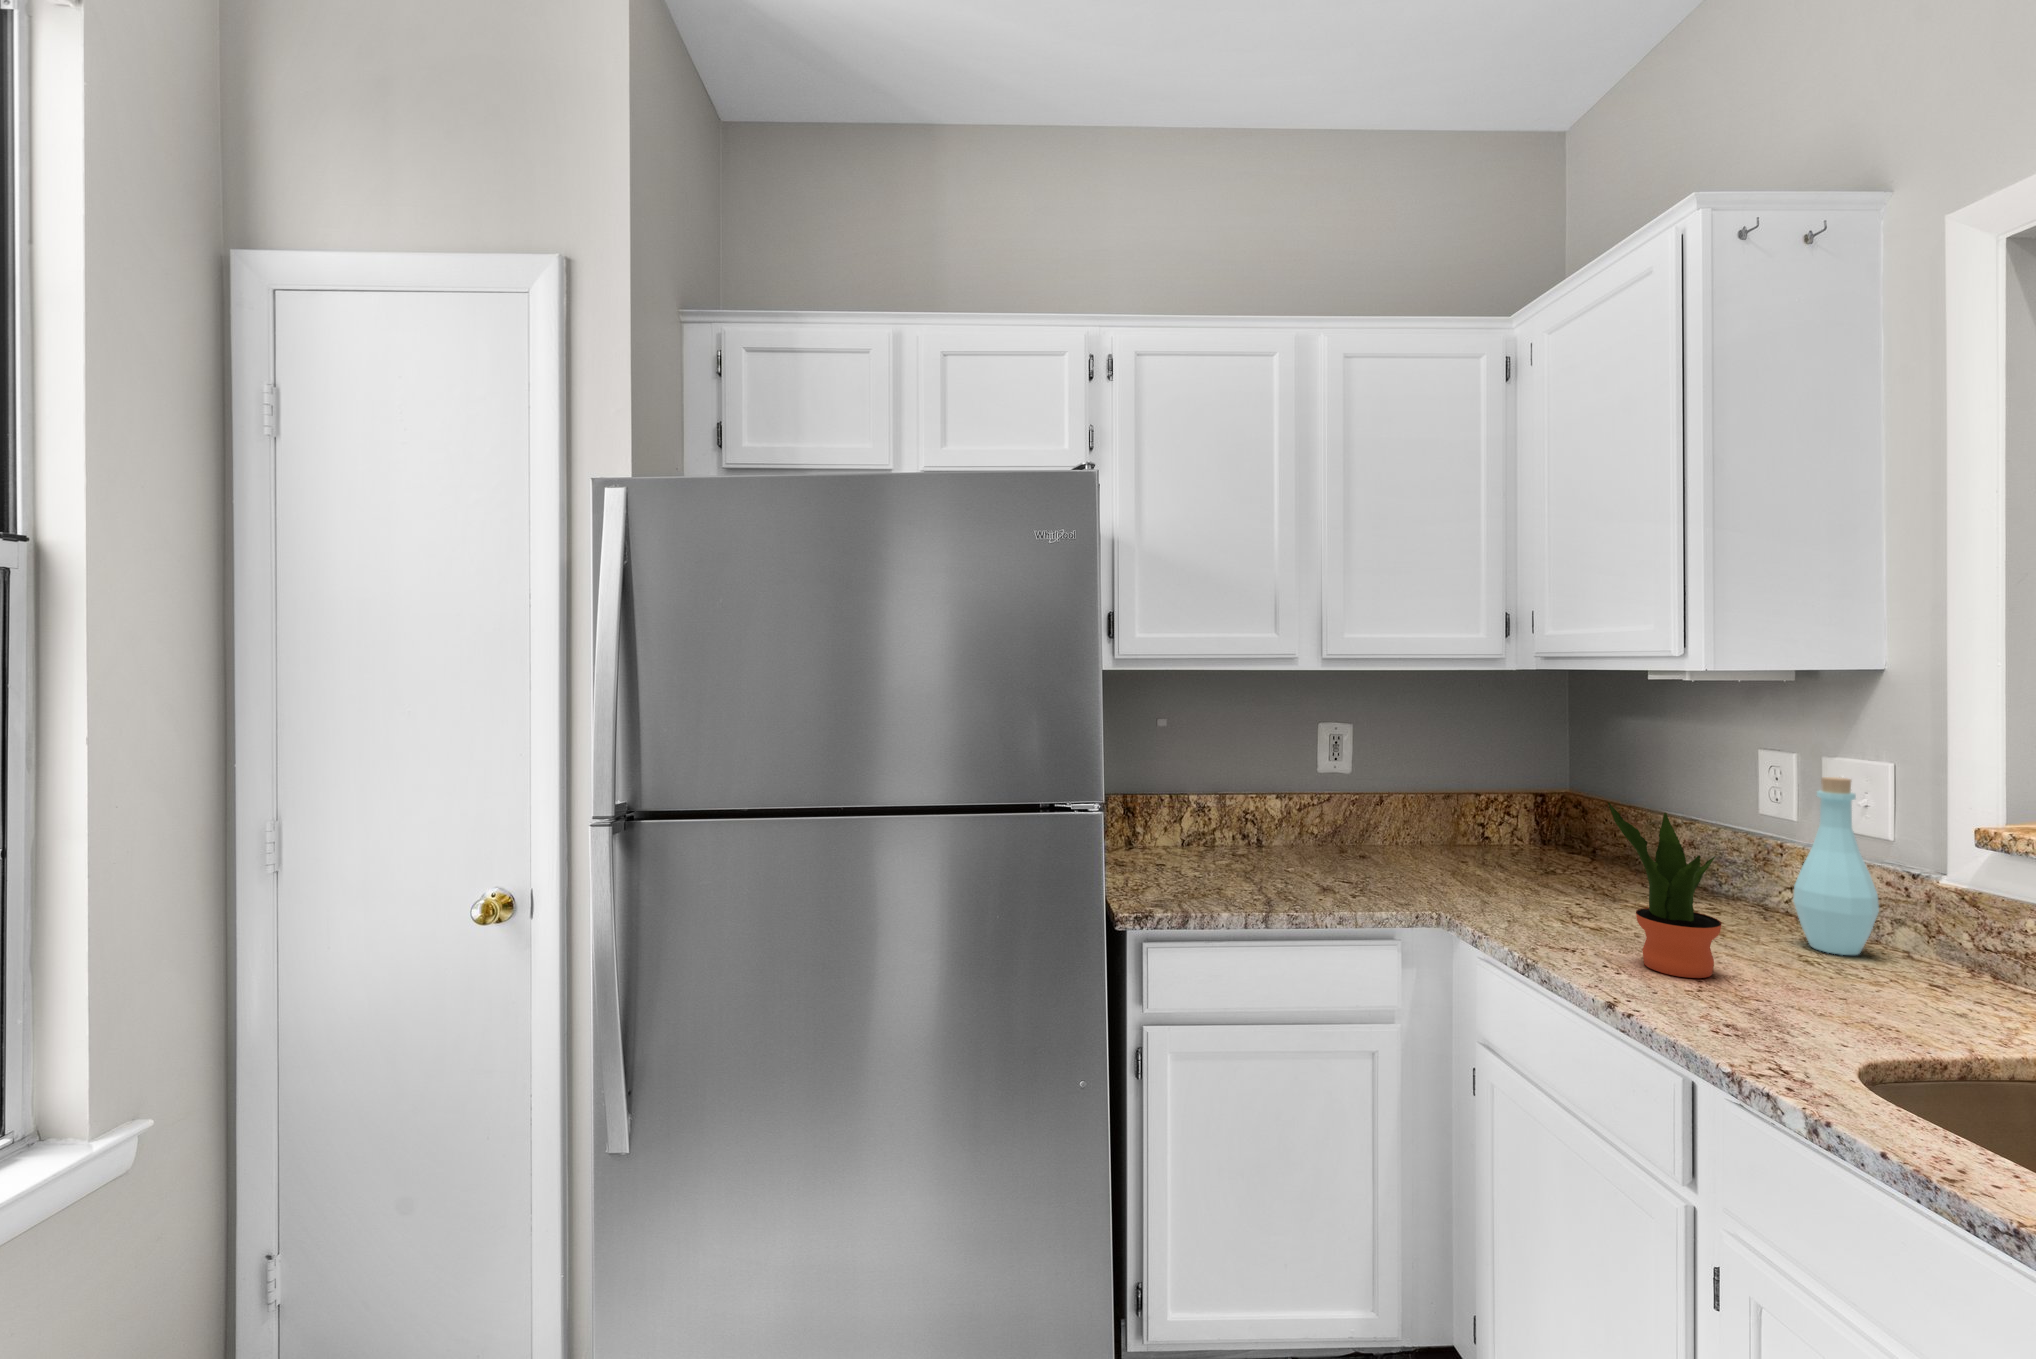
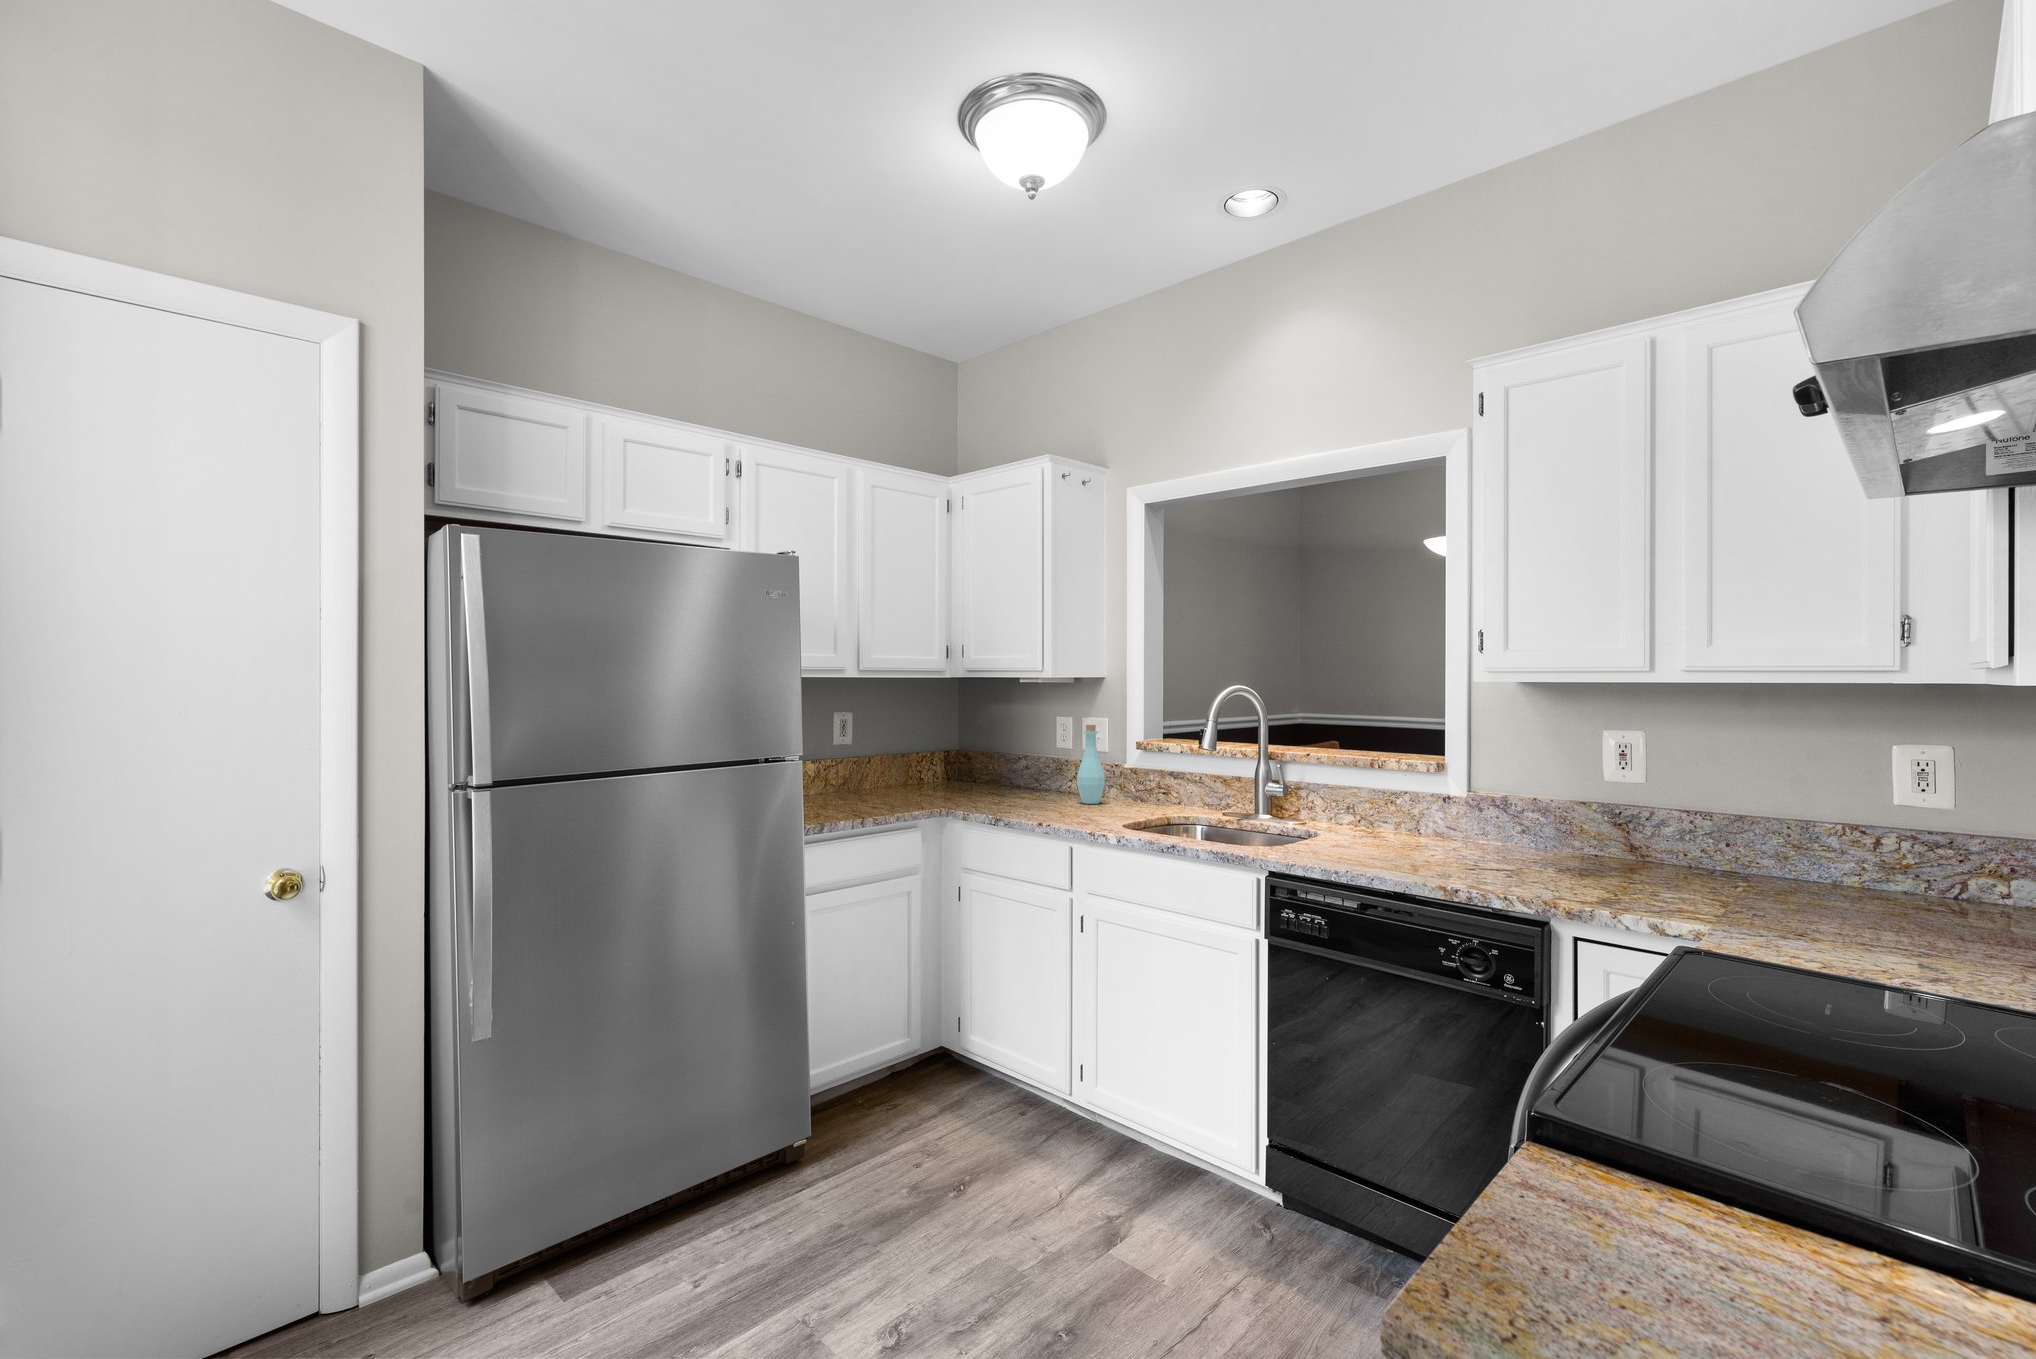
potted plant: present [1608,803,1722,978] -> none [1025,738,1065,816]

